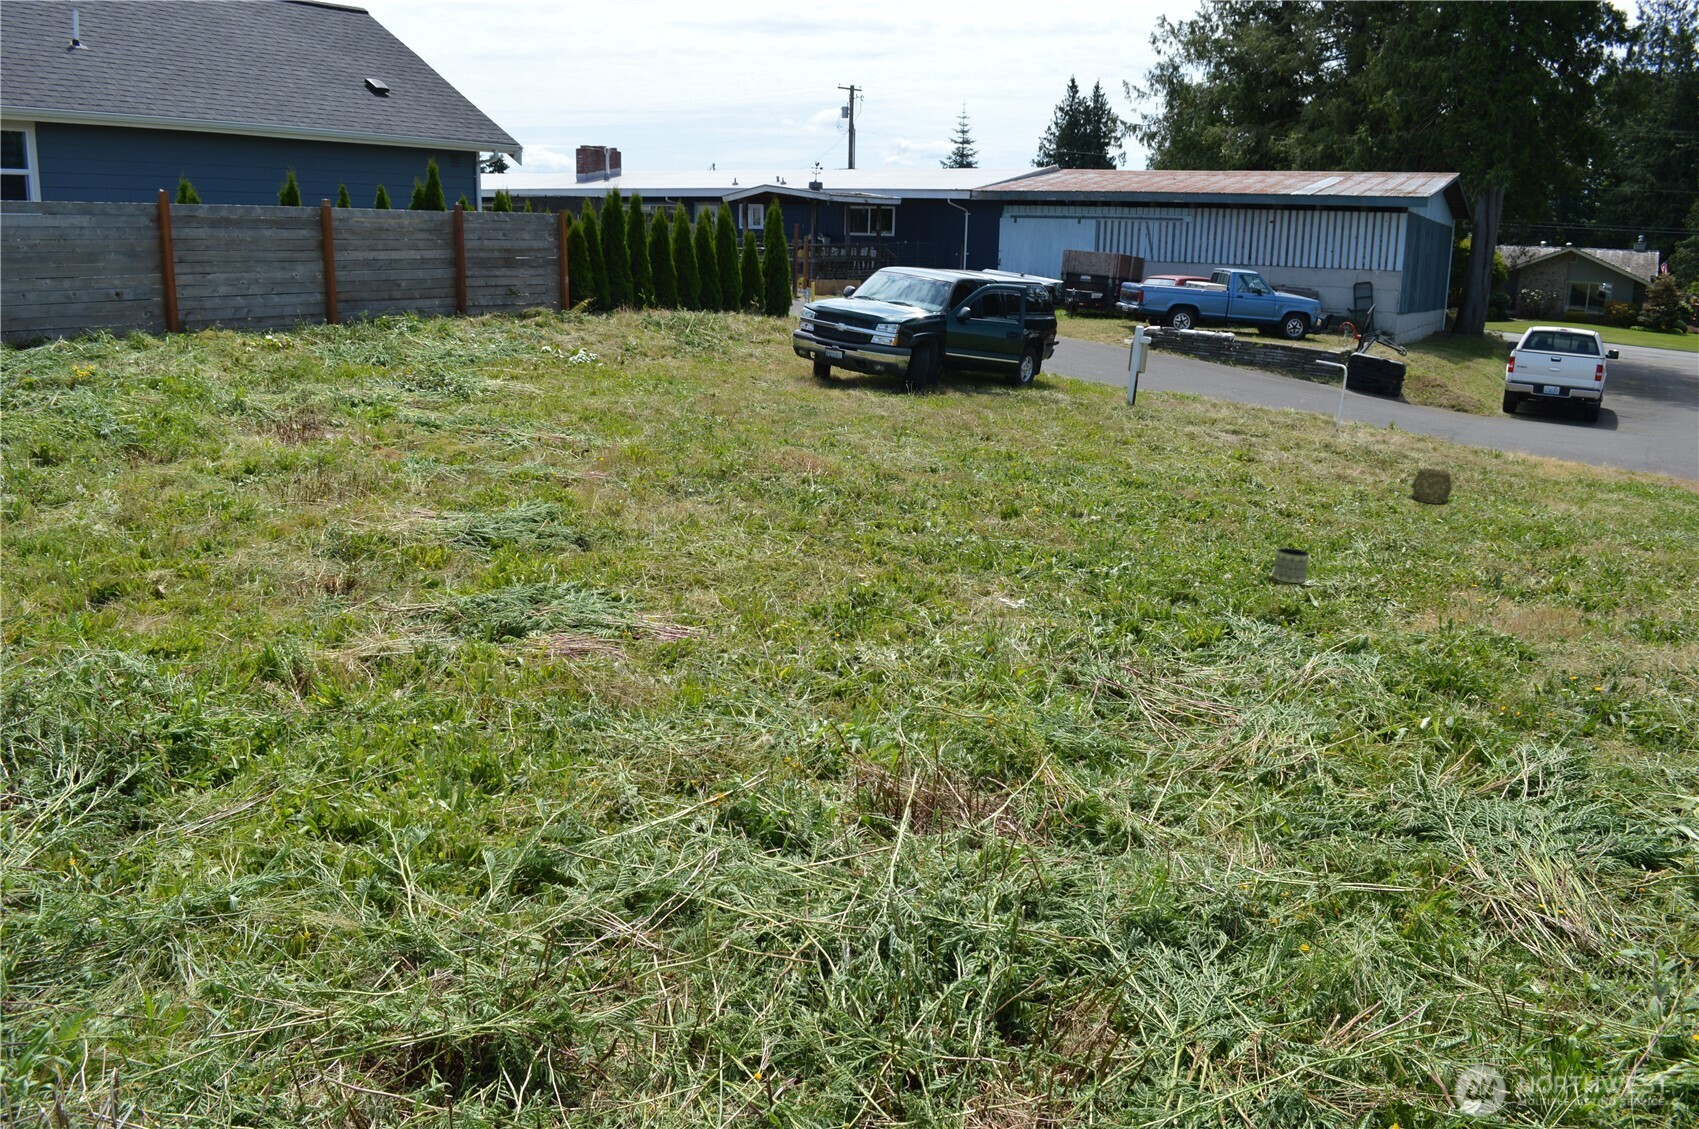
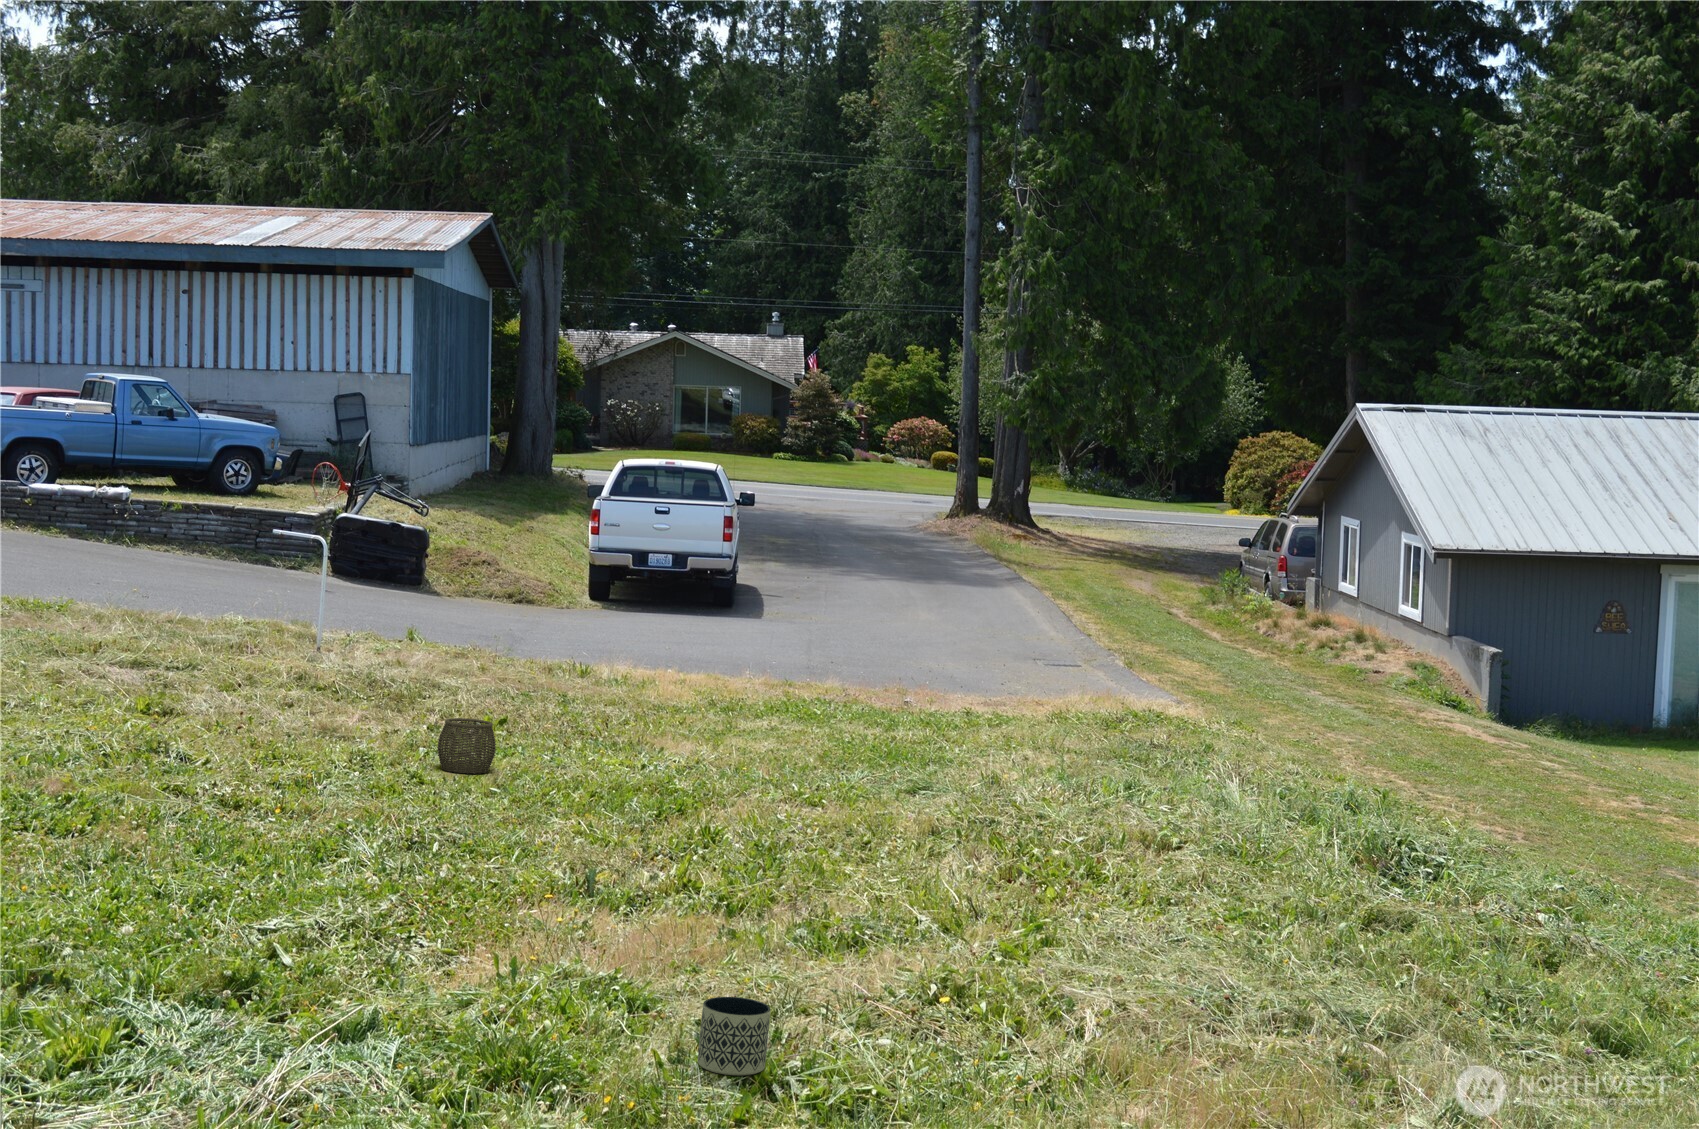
planter: present [1273,548,1309,583] -> present [698,997,771,1076]

